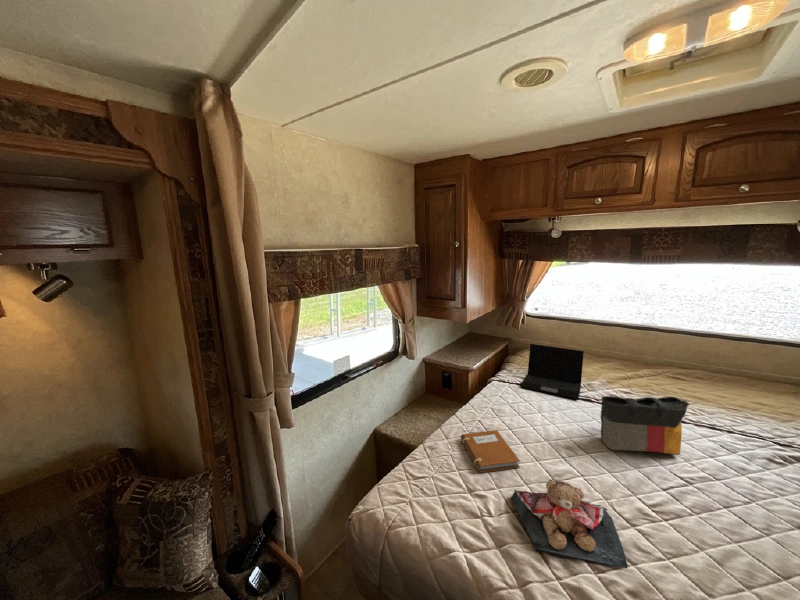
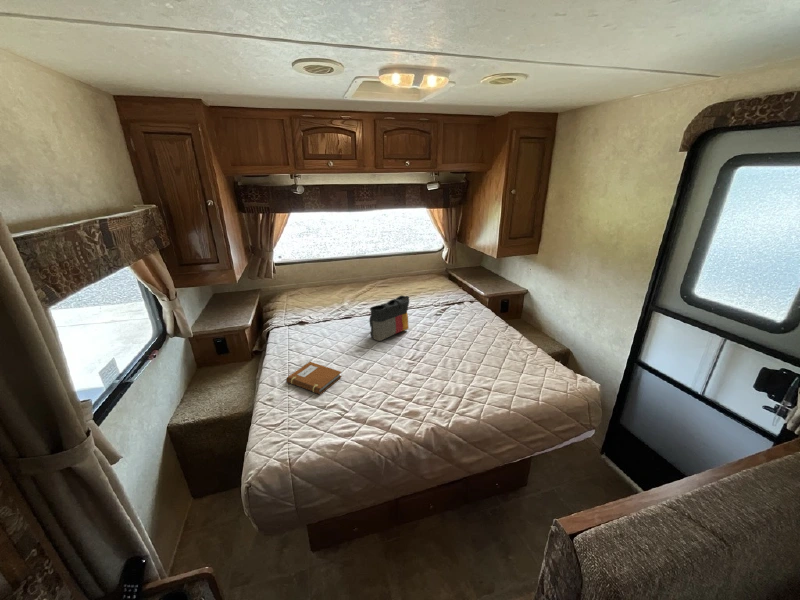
laptop: present [521,344,584,400] -> none [293,282,344,325]
teddy bear: present [511,479,627,568] -> none [351,363,420,411]

